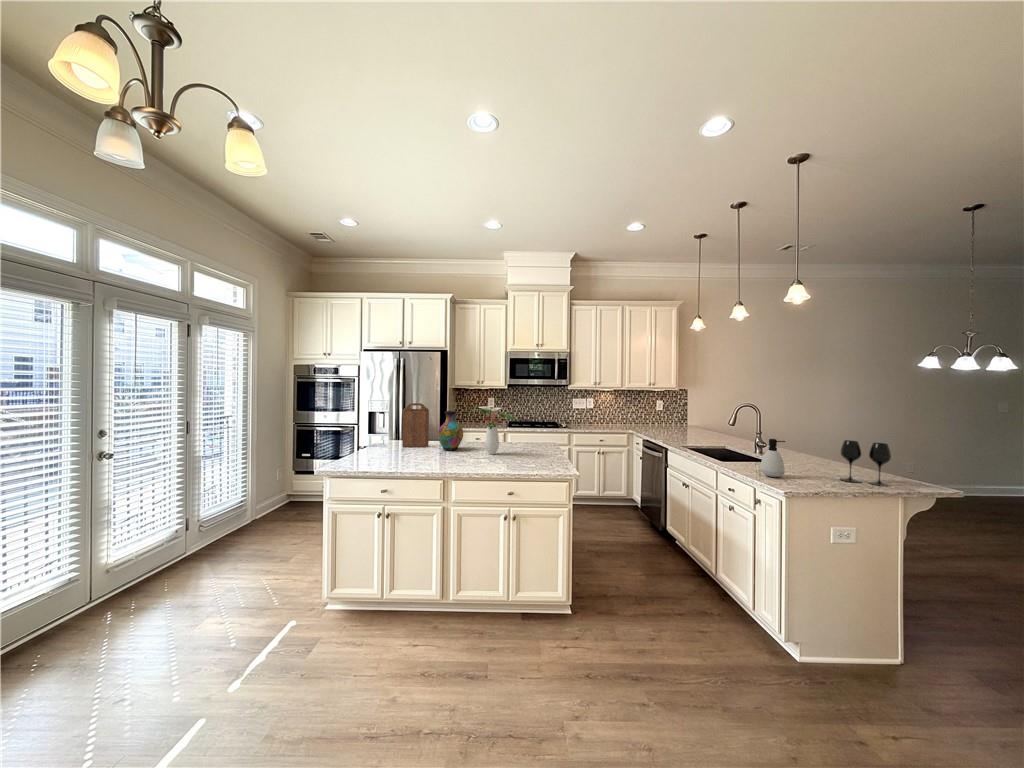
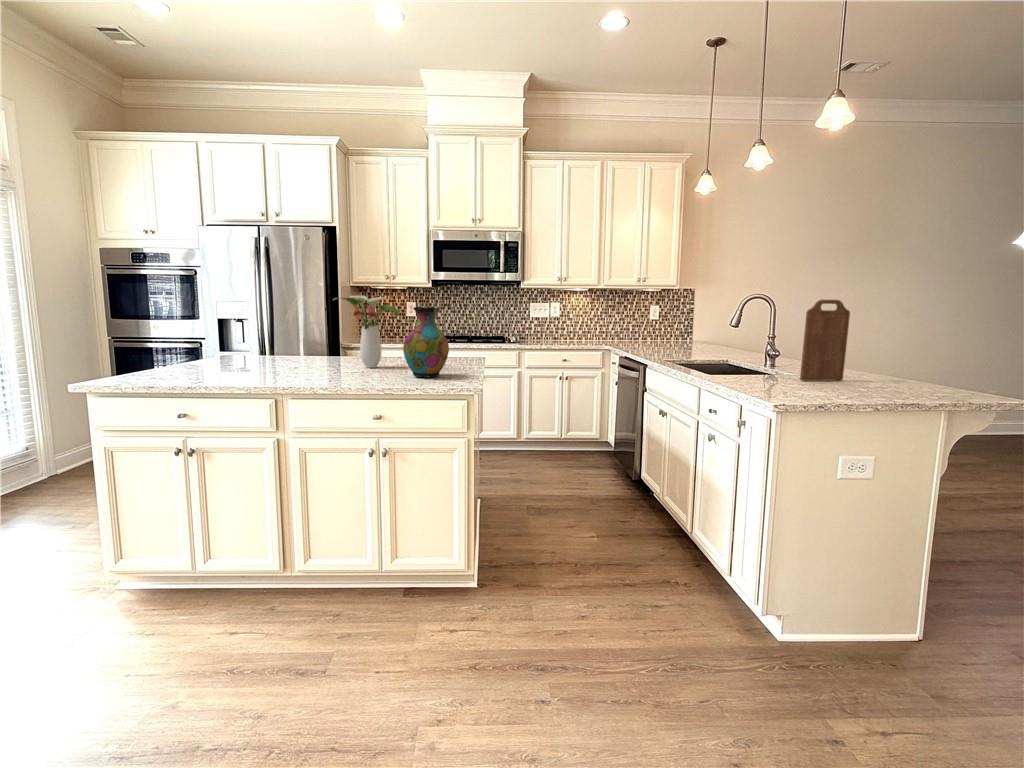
cutting board: present [402,403,429,447] -> present [800,300,850,381]
vase: present [438,411,463,450] -> present [403,307,449,377]
soap dispenser: present [760,439,785,477] -> none [752,332,790,389]
wine glass: present [840,440,891,487] -> none [863,333,938,397]

